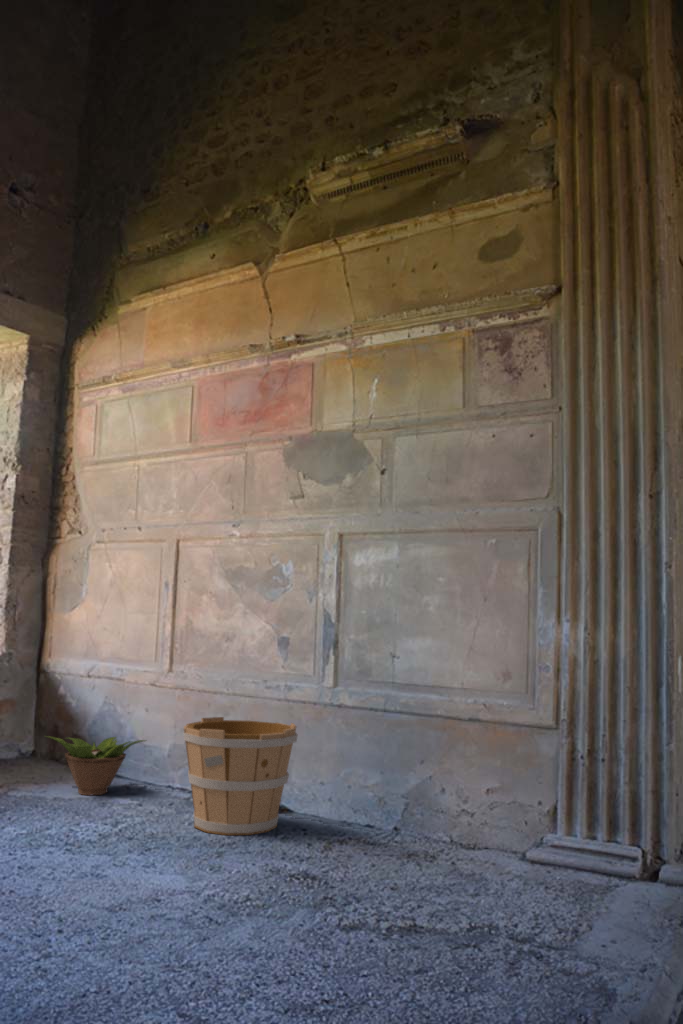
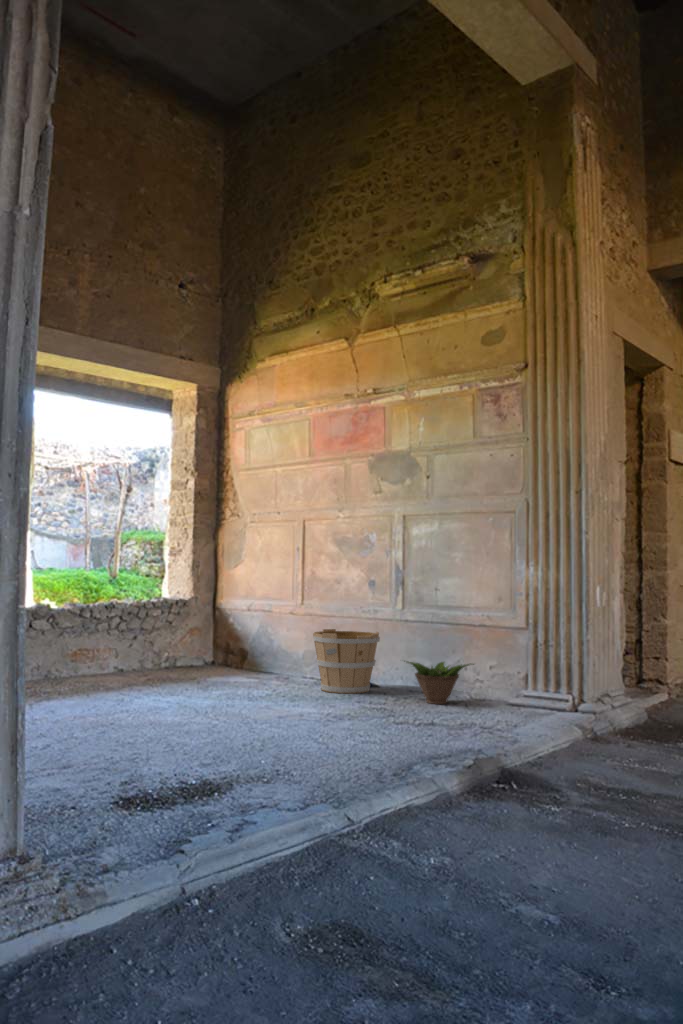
decorative plant: present [49,736,145,796] -> present [407,661,474,704]

